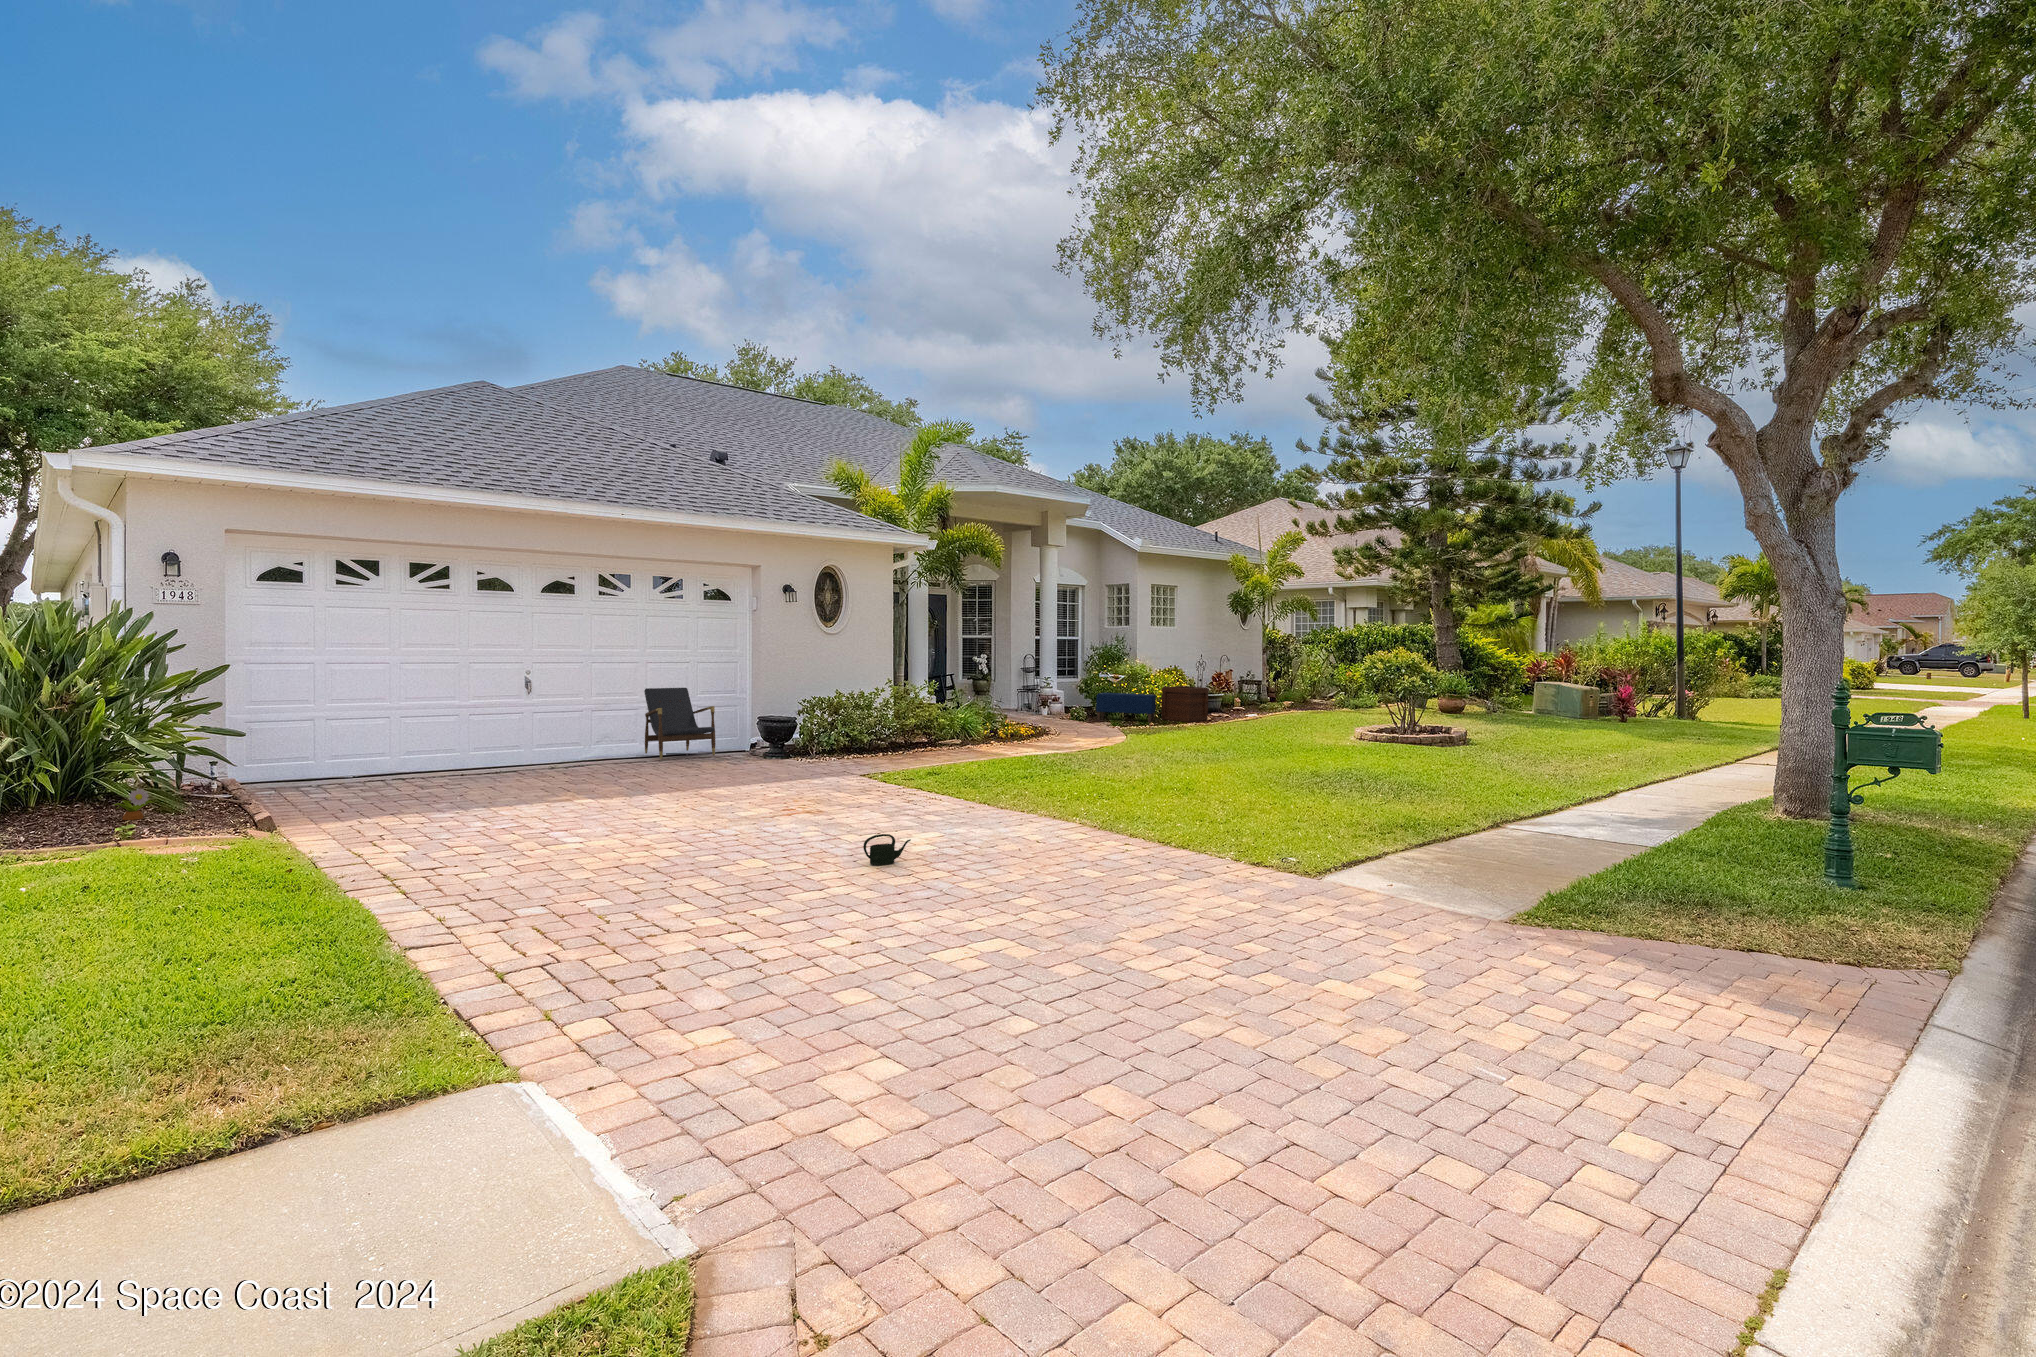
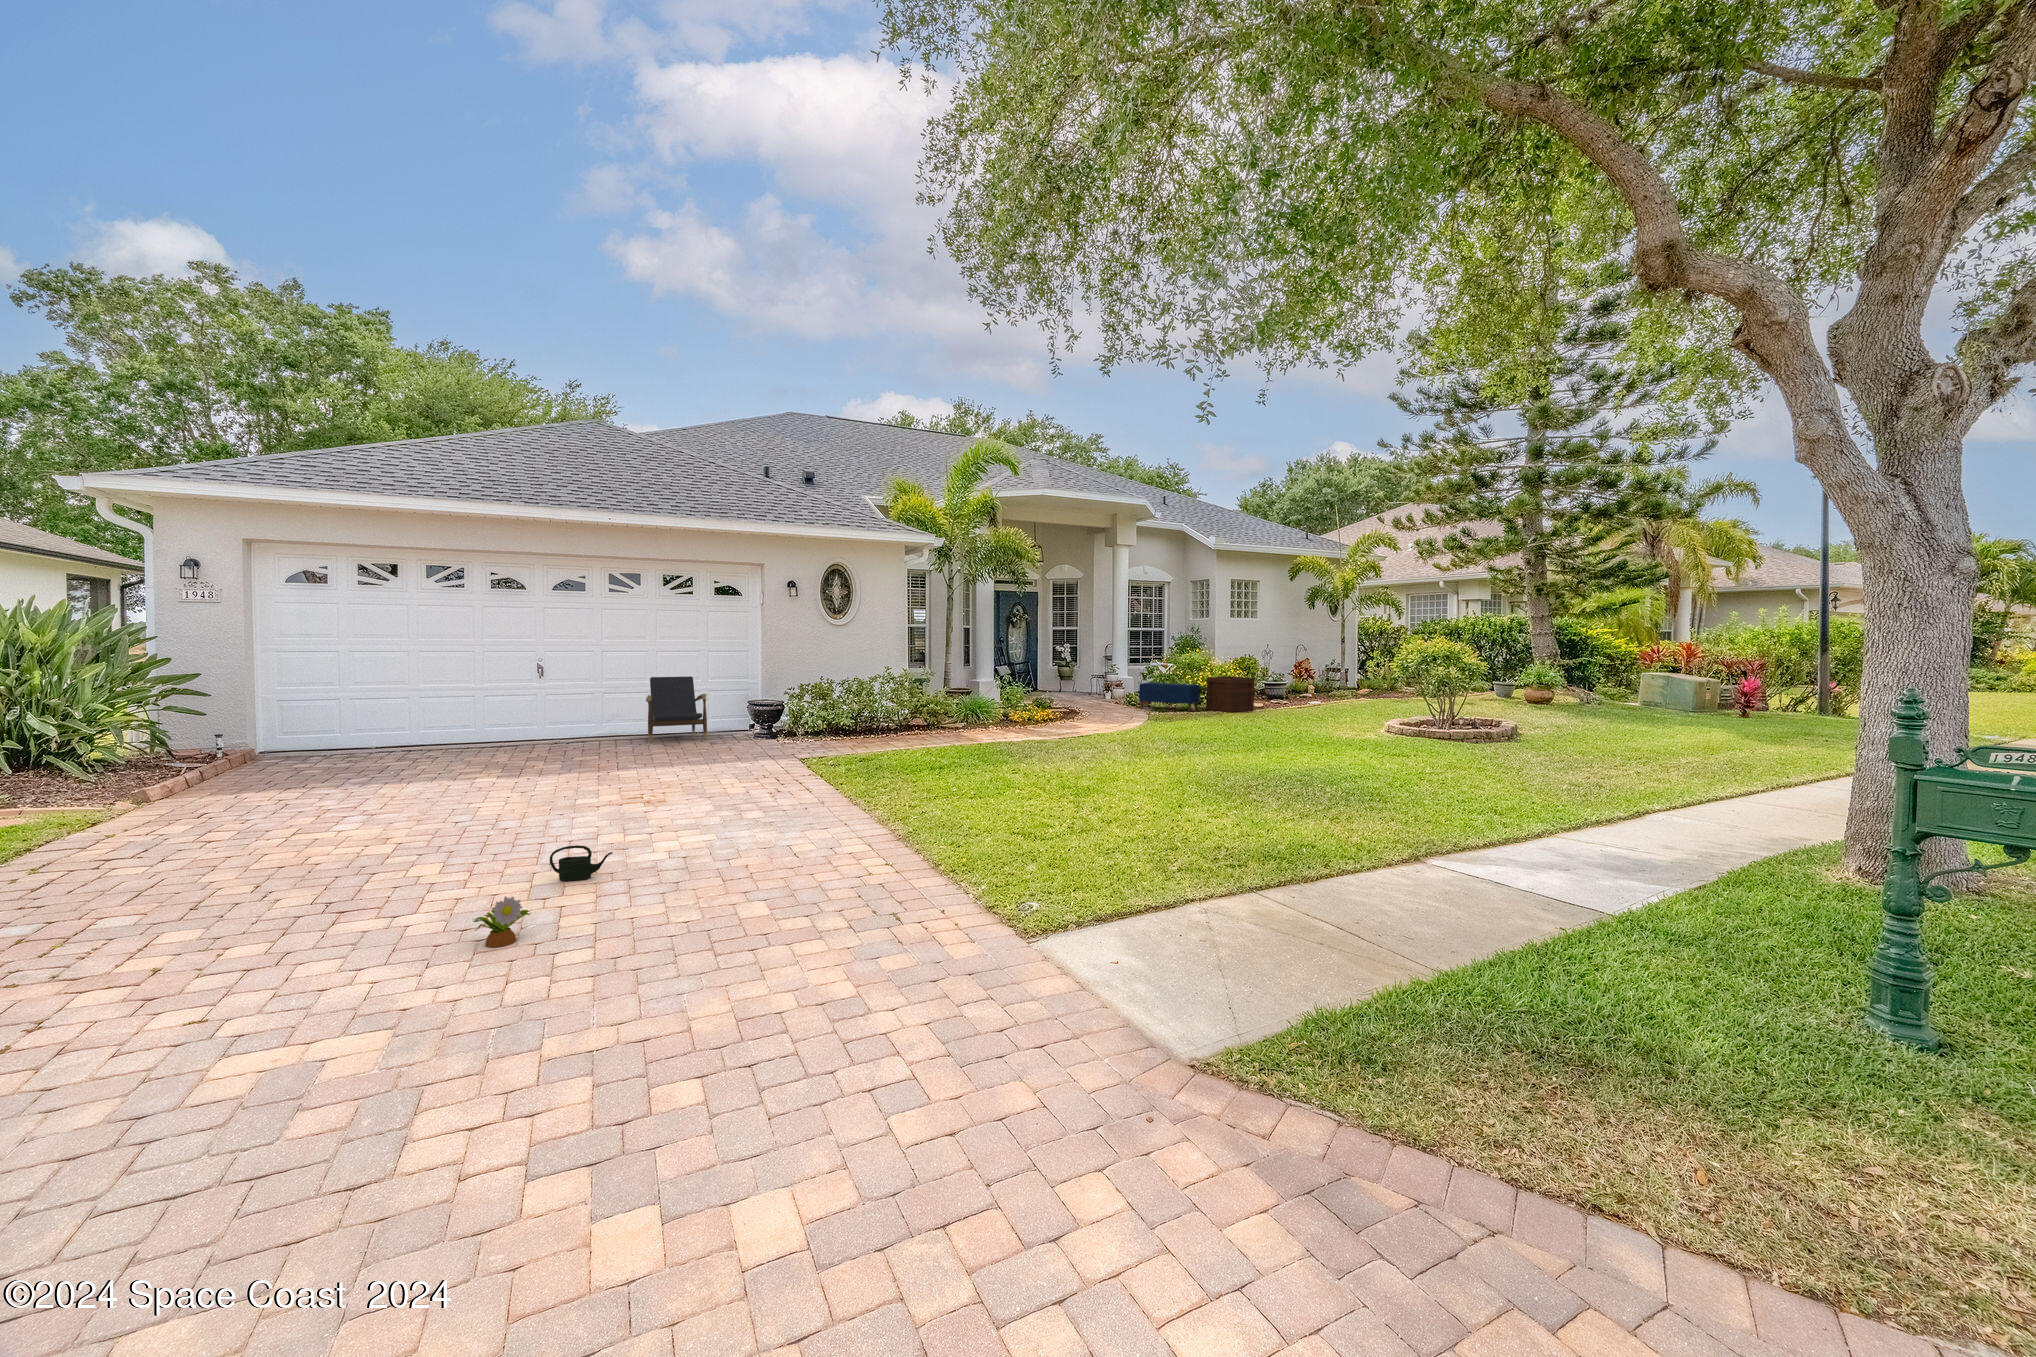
decorative plant: present [114,788,153,820] -> present [473,896,530,947]

